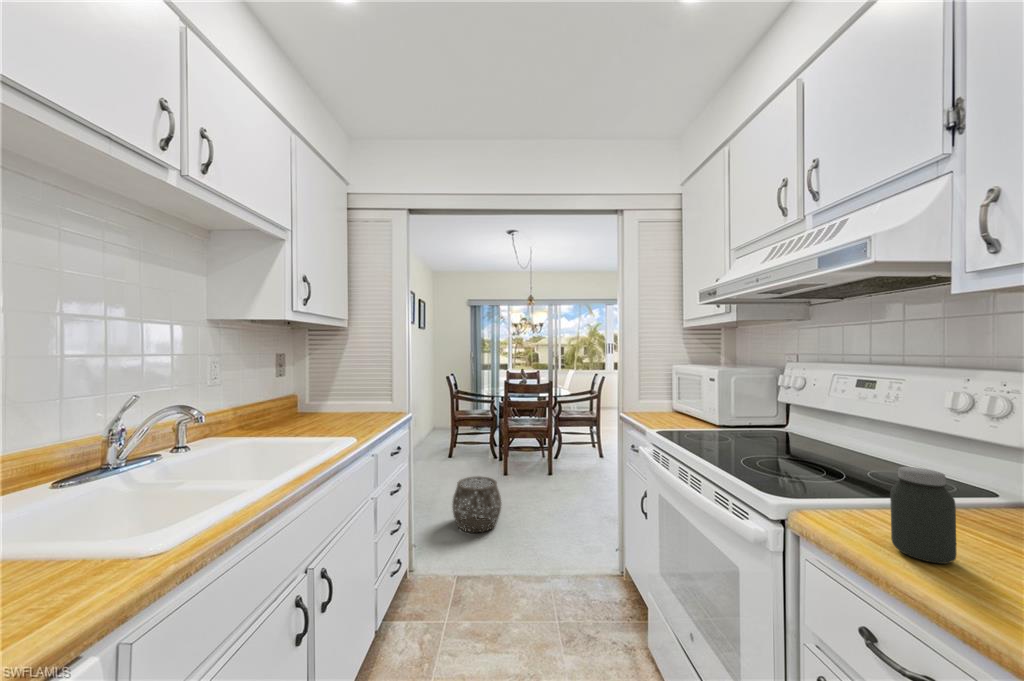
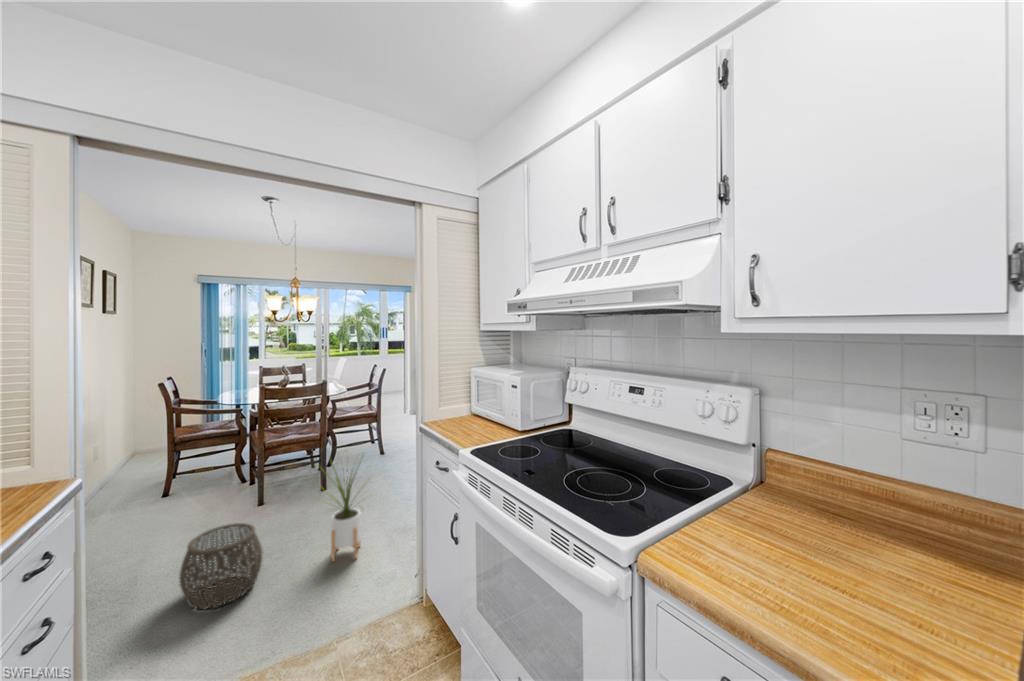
house plant: none [539,432,588,531] -> present [328,457,364,561]
jar: present [890,467,957,564] -> none [719,500,766,588]

